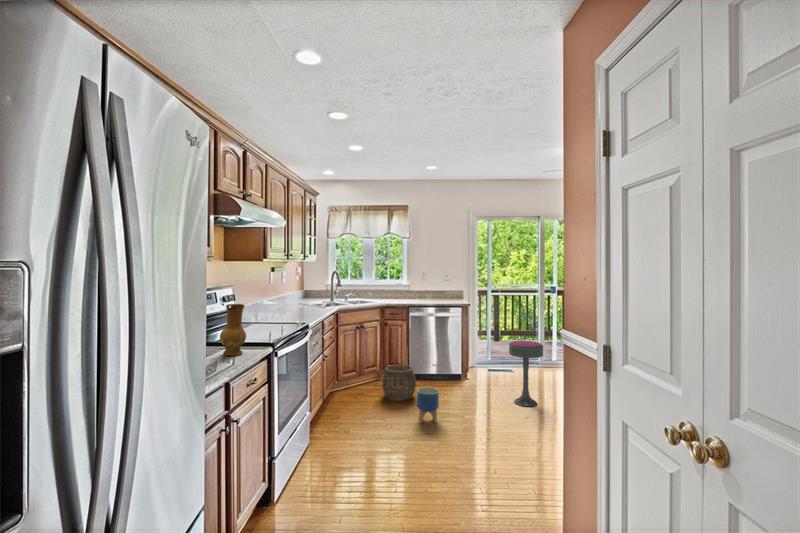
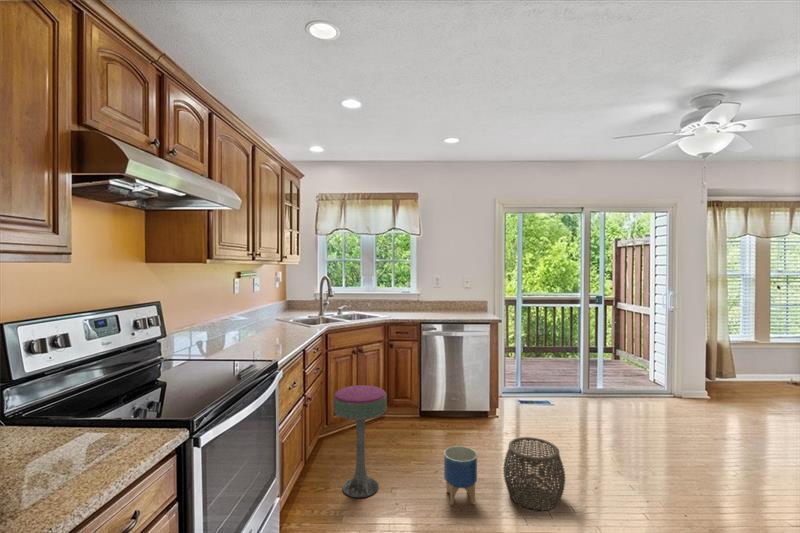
ceramic jug: present [220,304,246,356] -> none [42,347,113,470]
bar stool: present [509,341,543,406] -> present [334,385,387,498]
woven basket: present [382,365,416,401] -> present [503,437,565,511]

